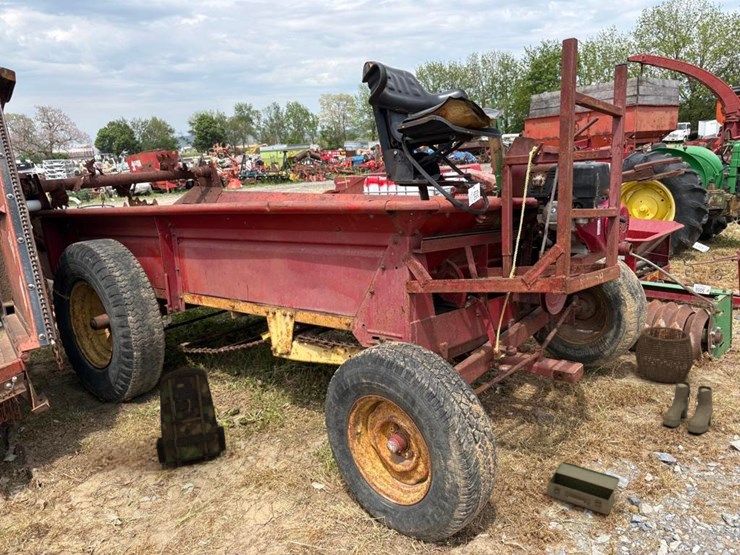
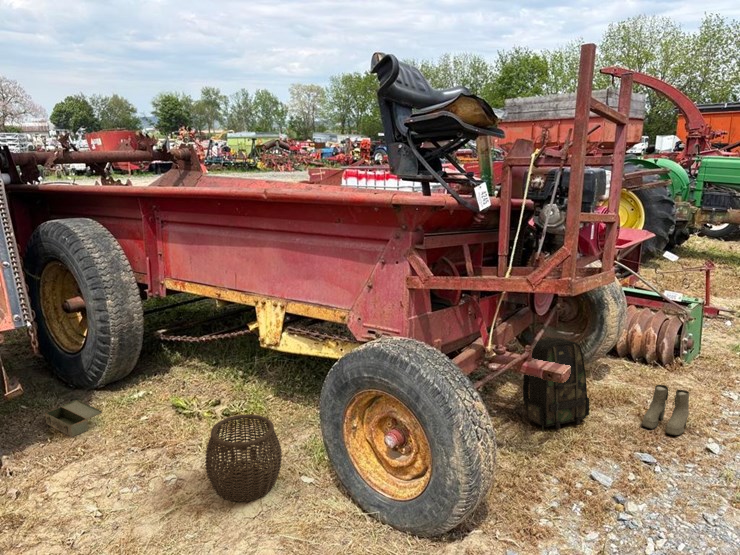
woven basket: present [636,327,694,383] -> present [205,415,282,502]
backpack: present [156,367,226,470] -> present [523,337,589,431]
toolbox: present [548,462,620,515] -> present [45,400,102,437]

